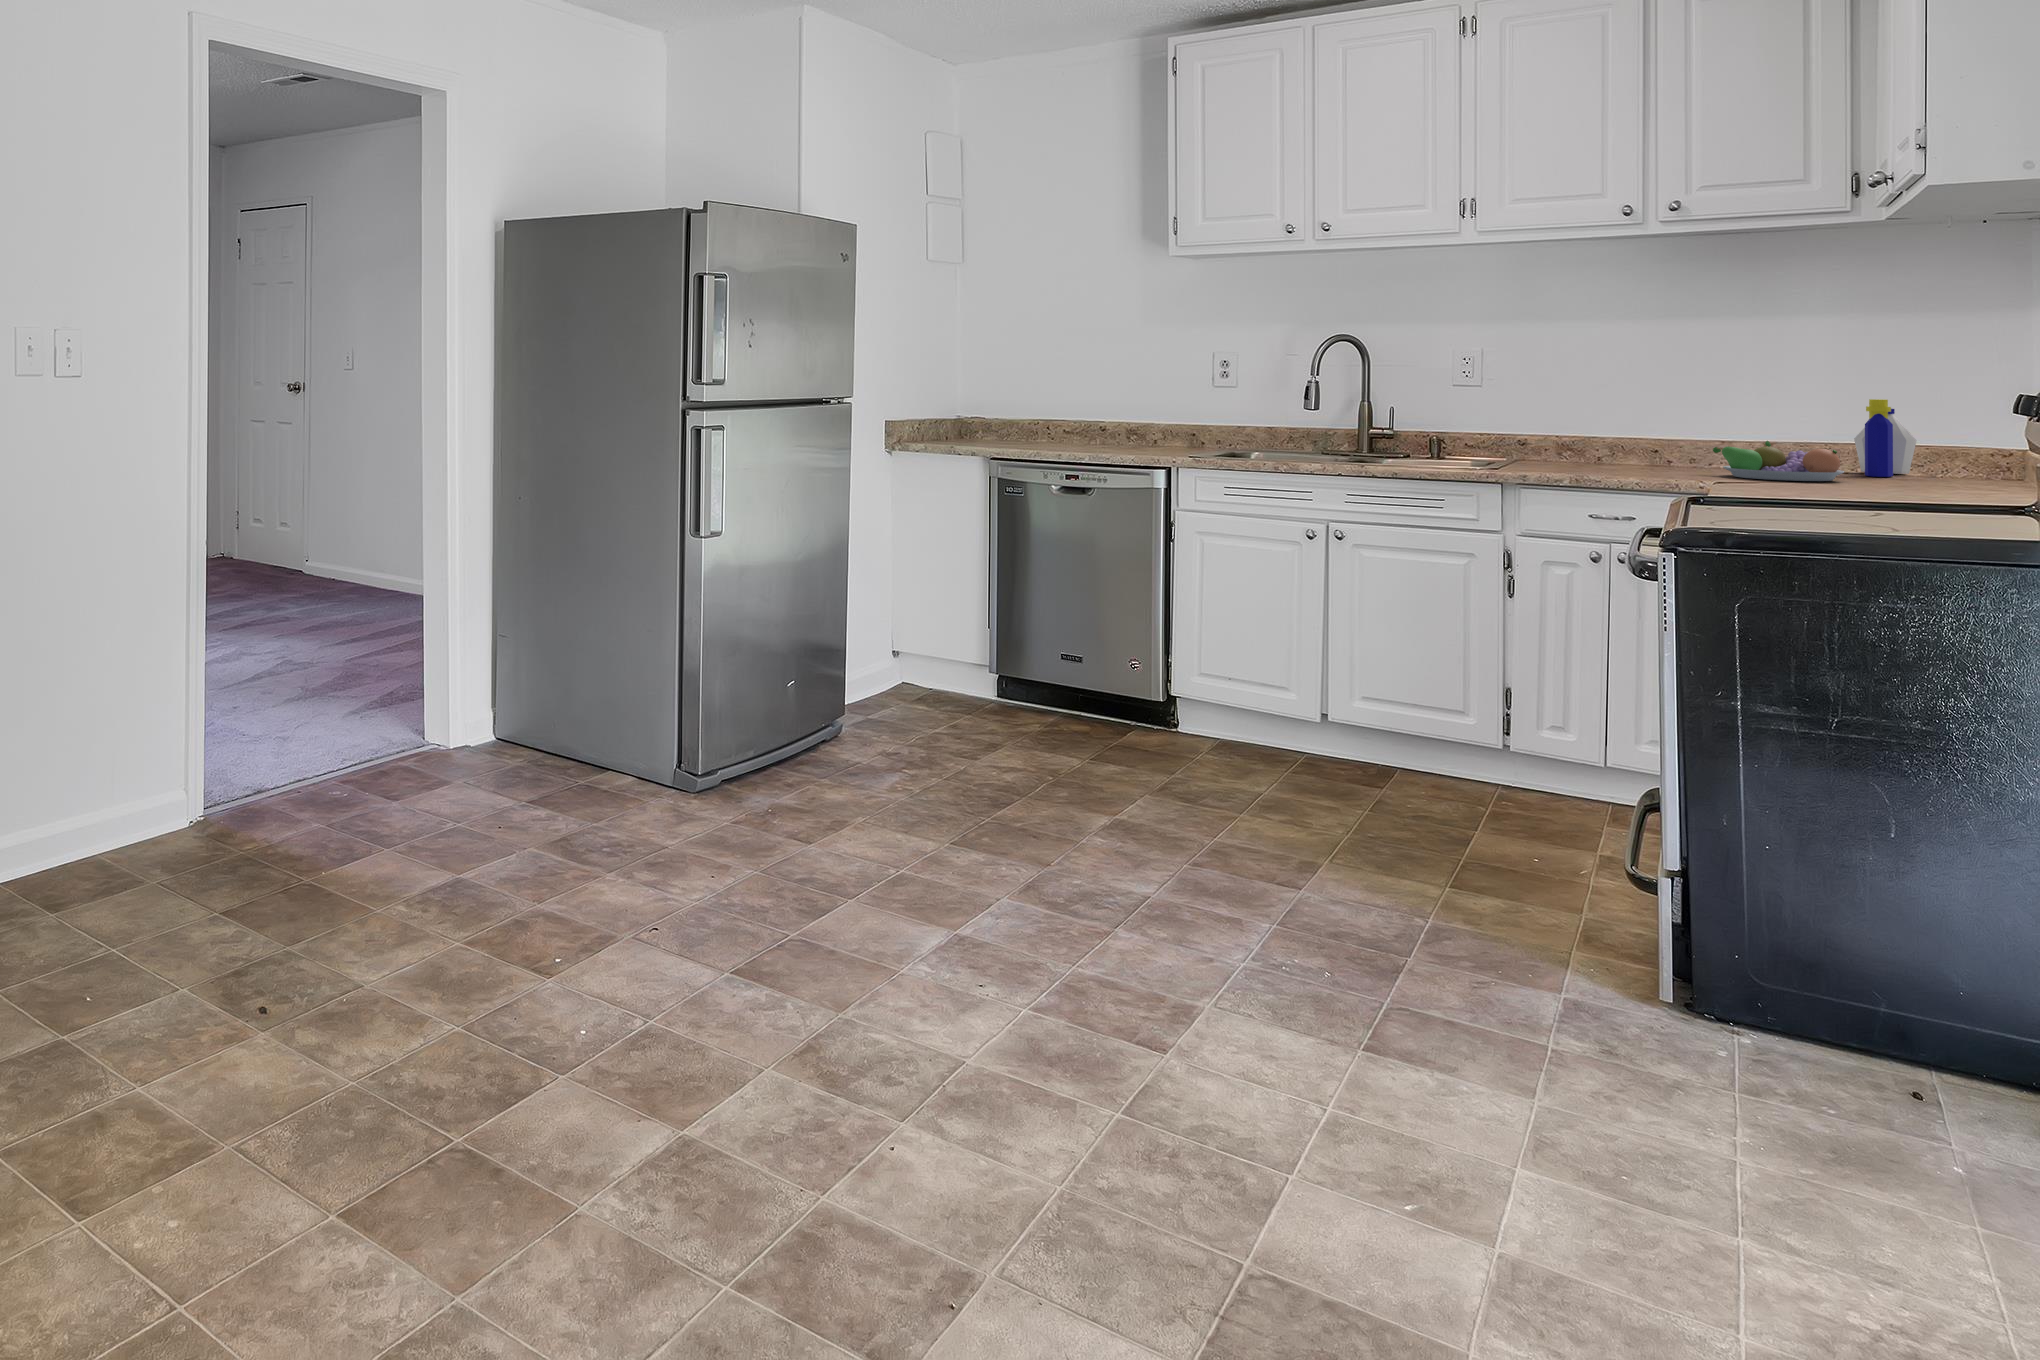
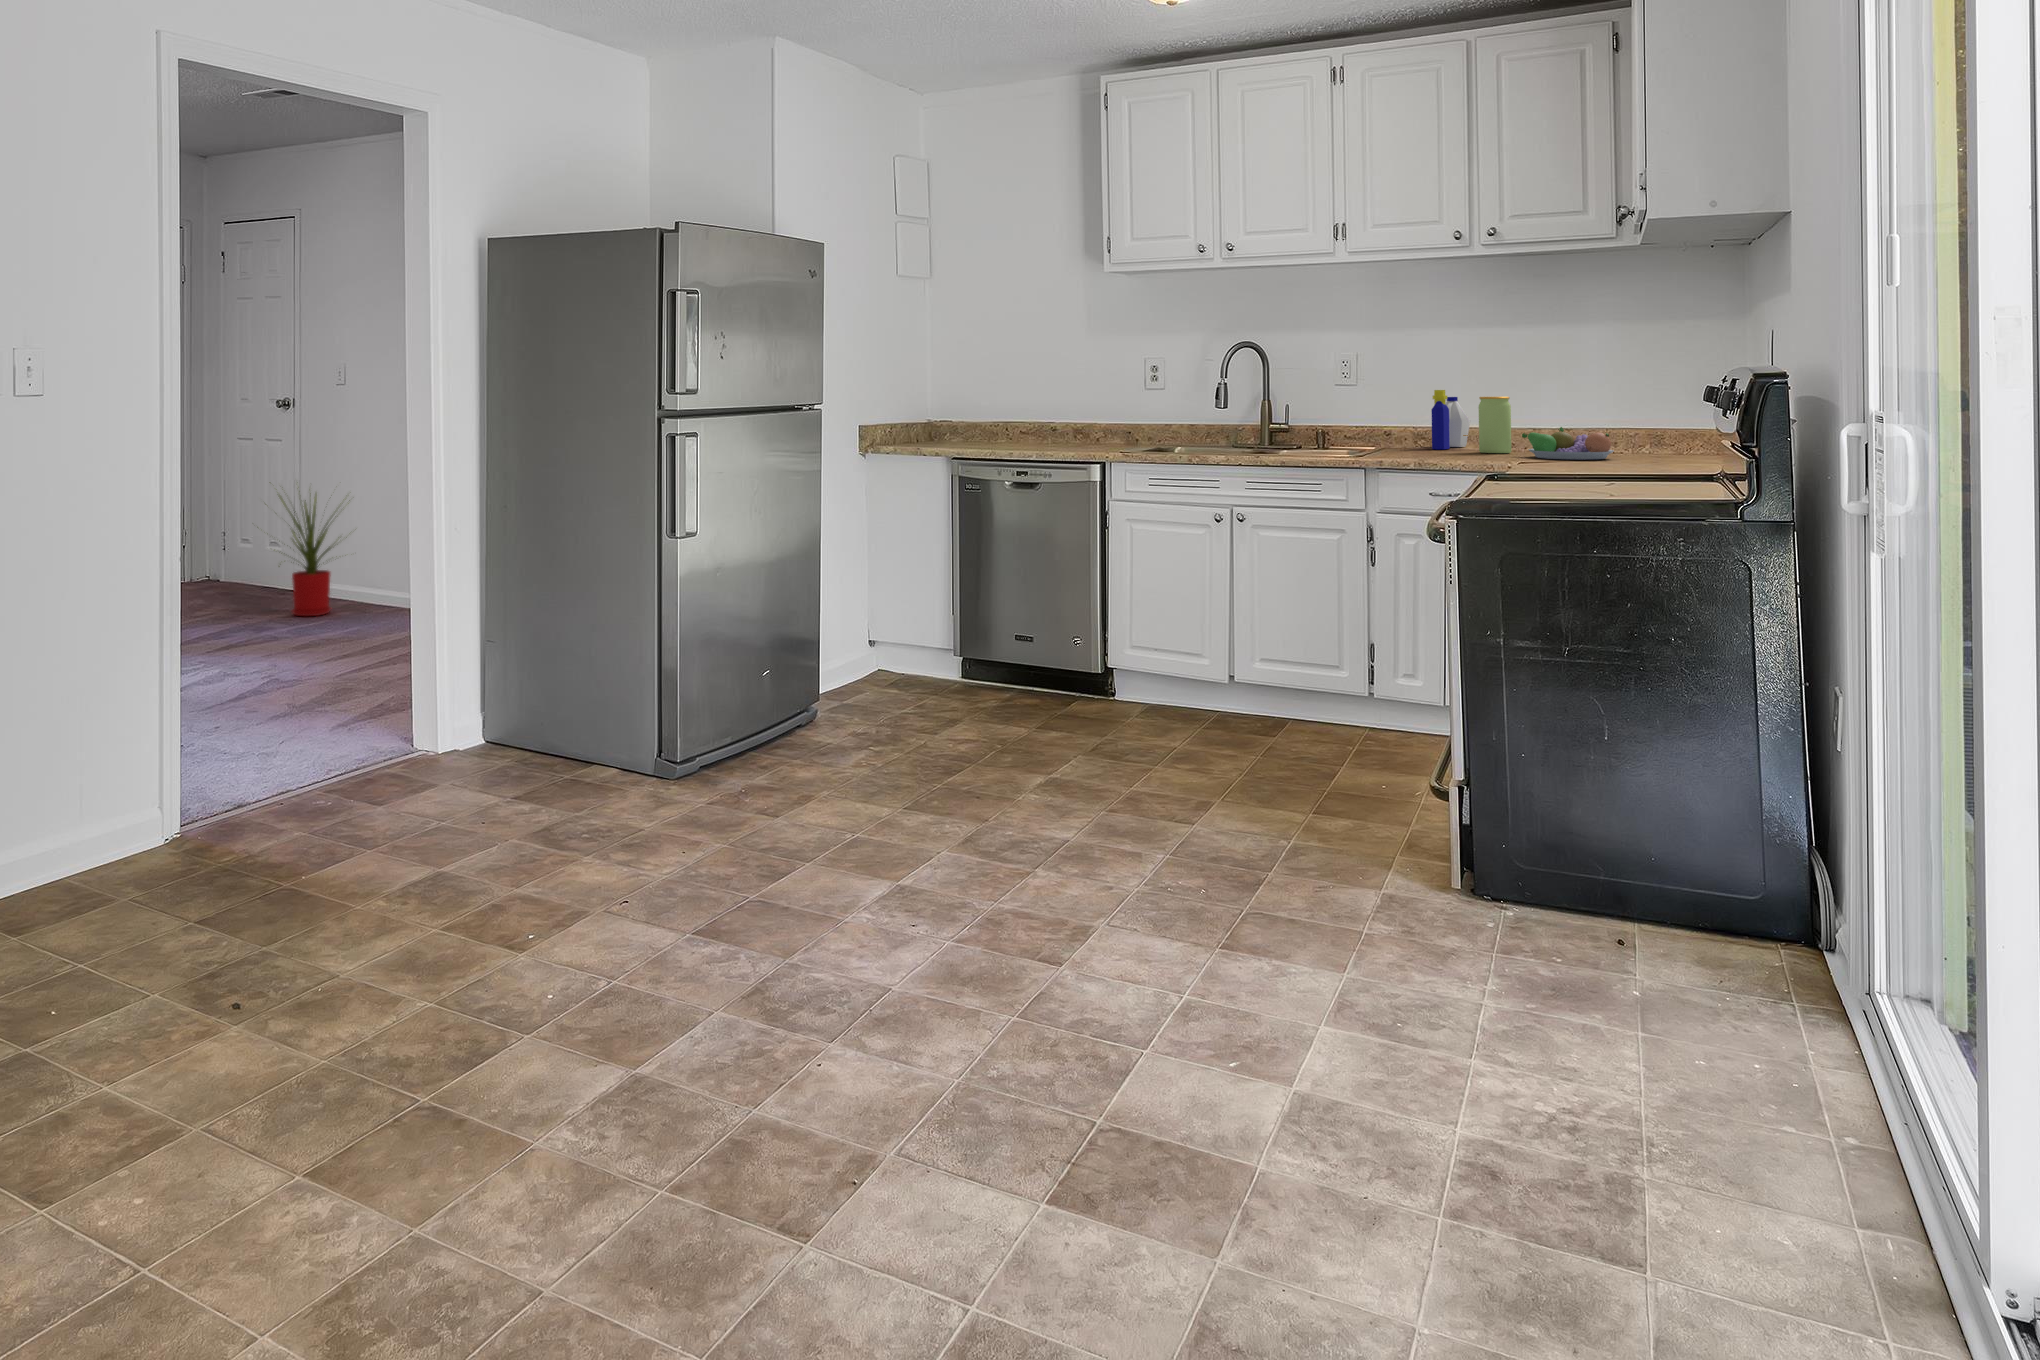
bottle: present [1854,399,1916,477] -> present [1431,390,1470,449]
jar: none [1650,403,1695,470] -> present [1478,397,1511,453]
house plant: none [267,461,367,597] -> present [279,493,350,616]

